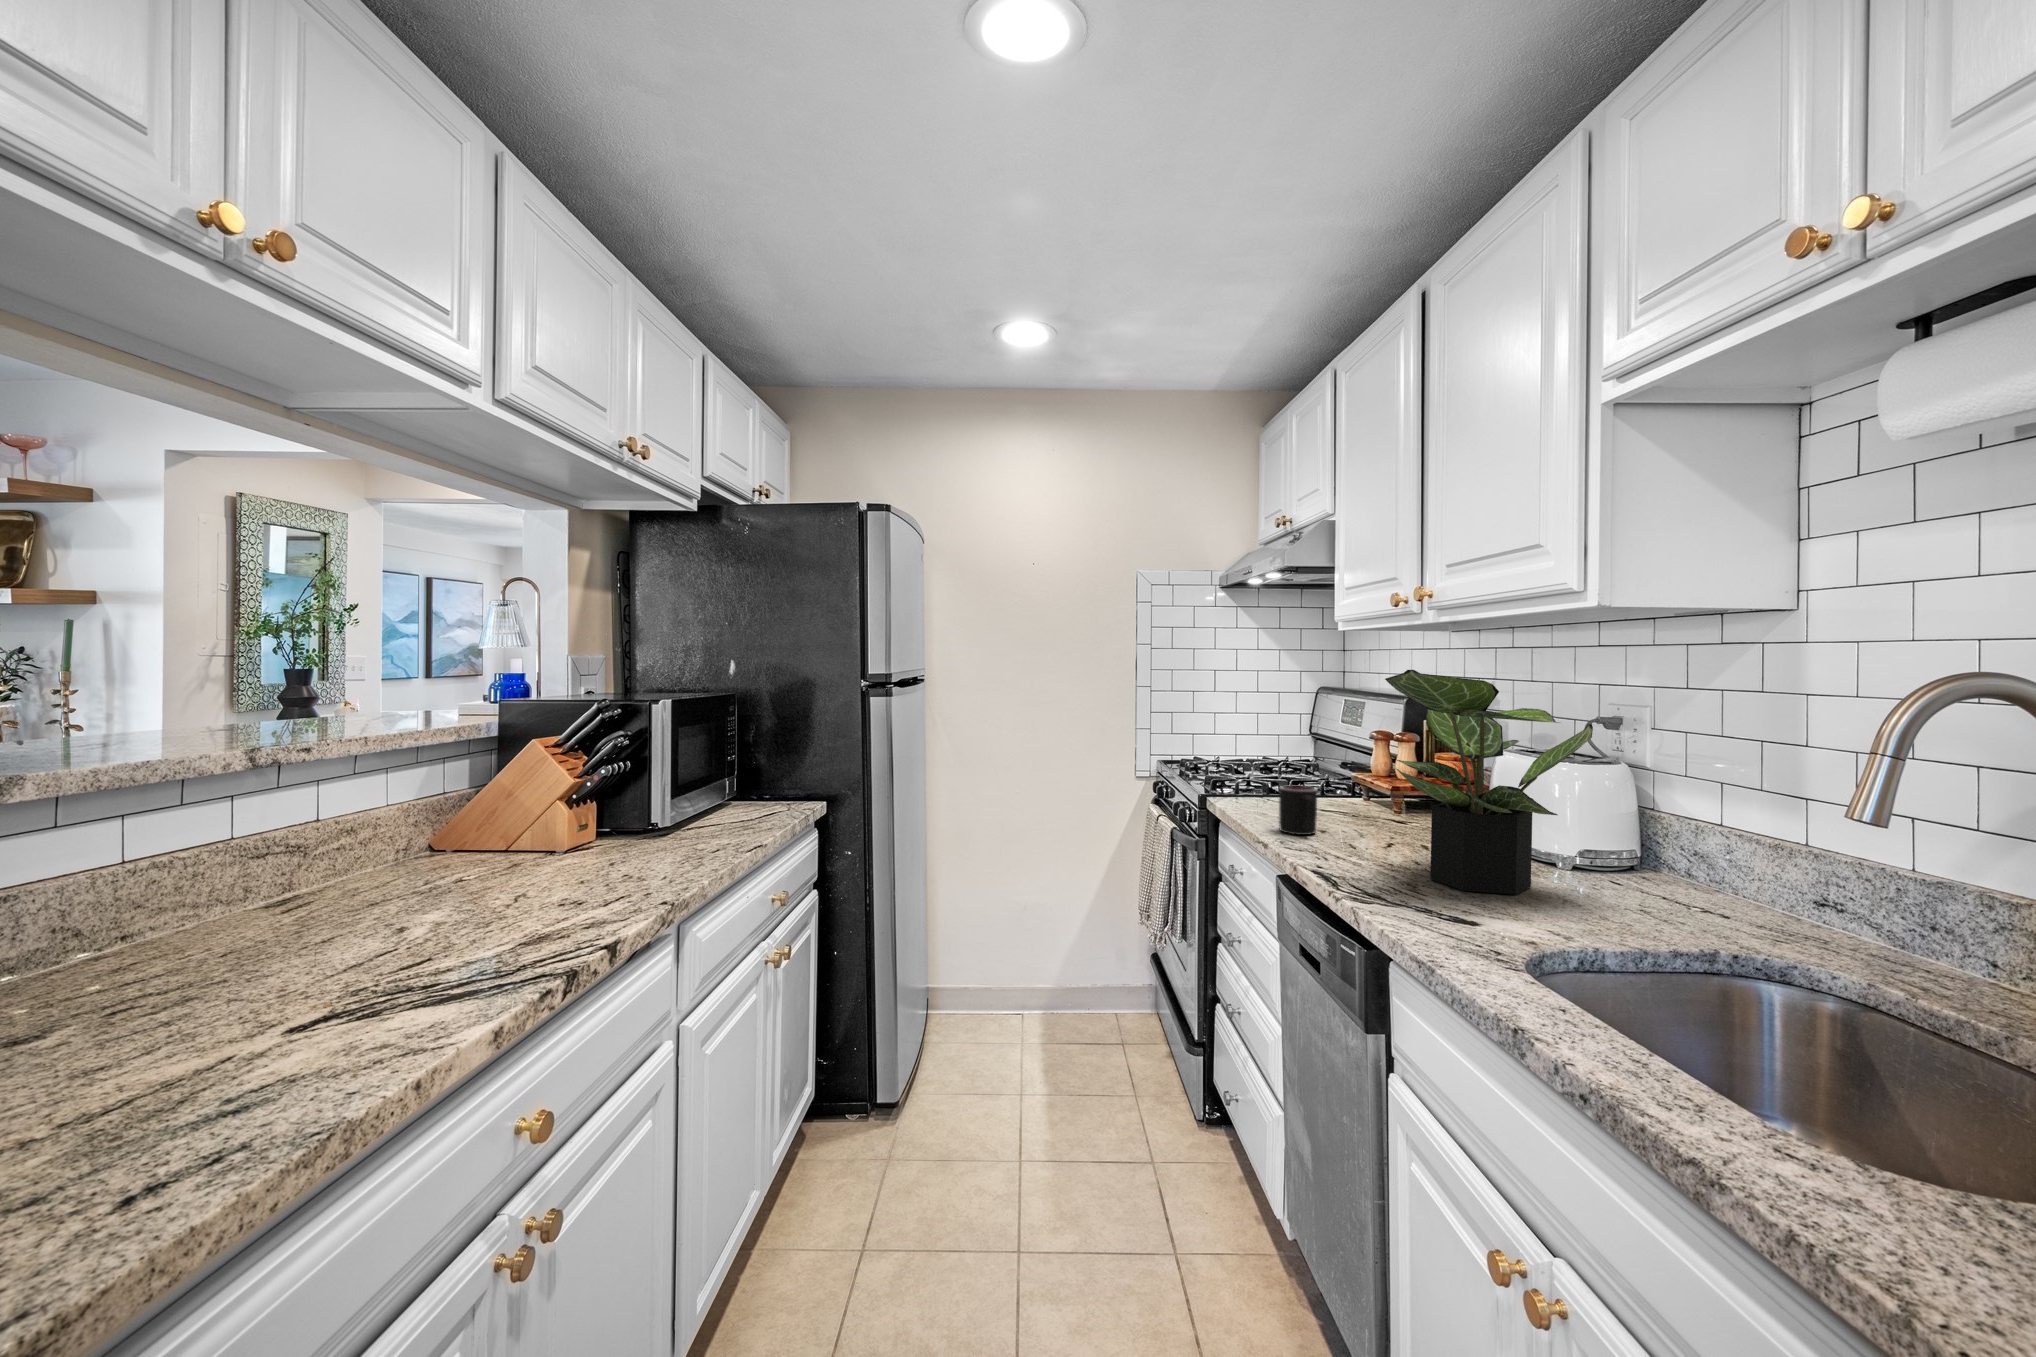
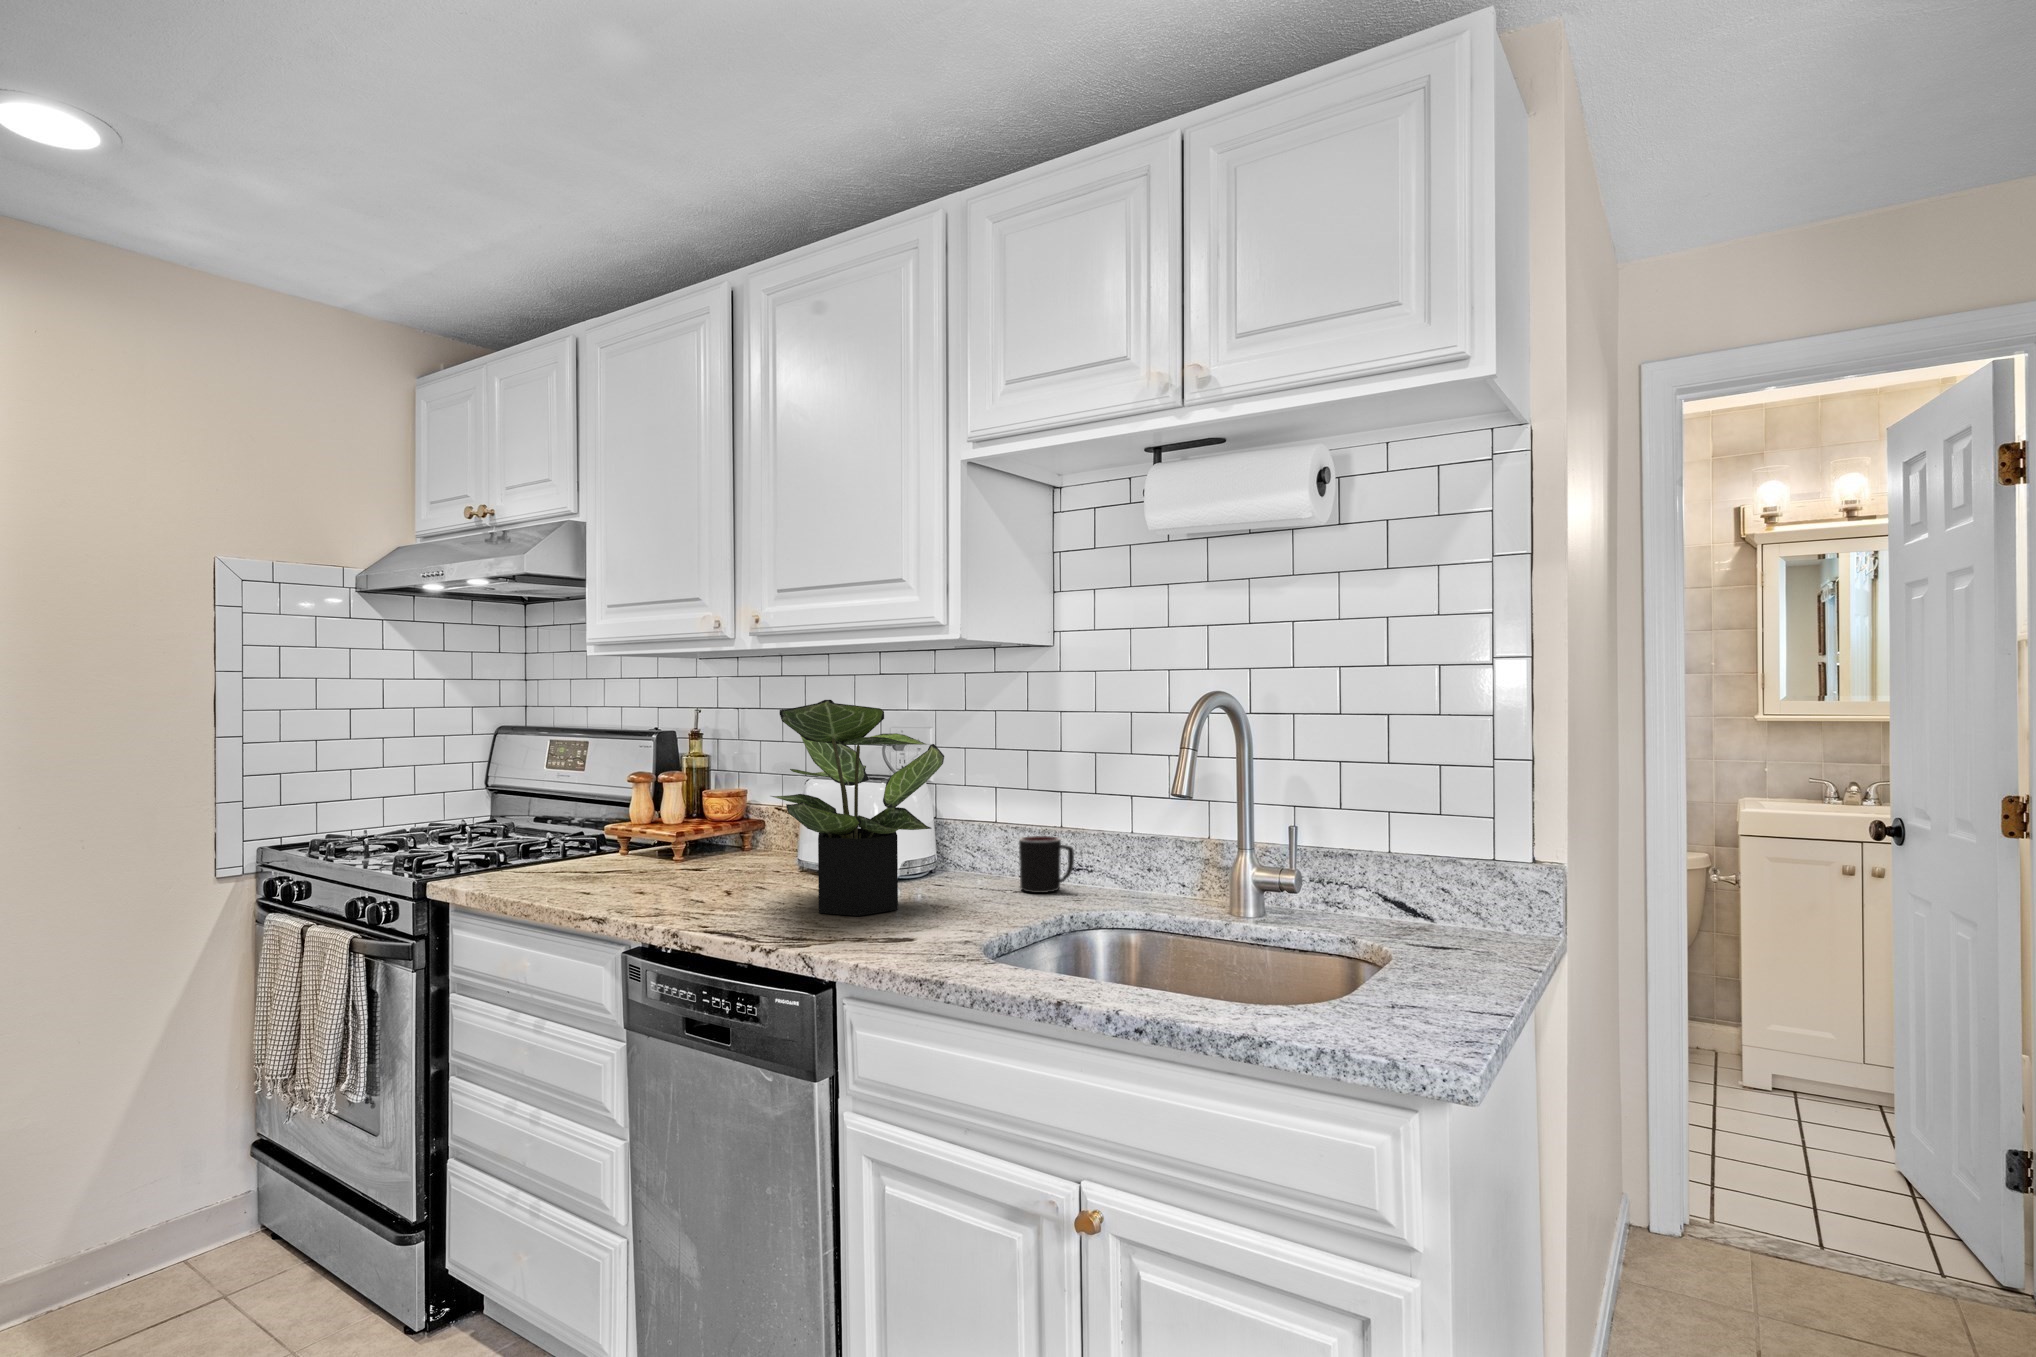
mug: present [1279,785,1318,835] -> present [1019,836,1074,893]

